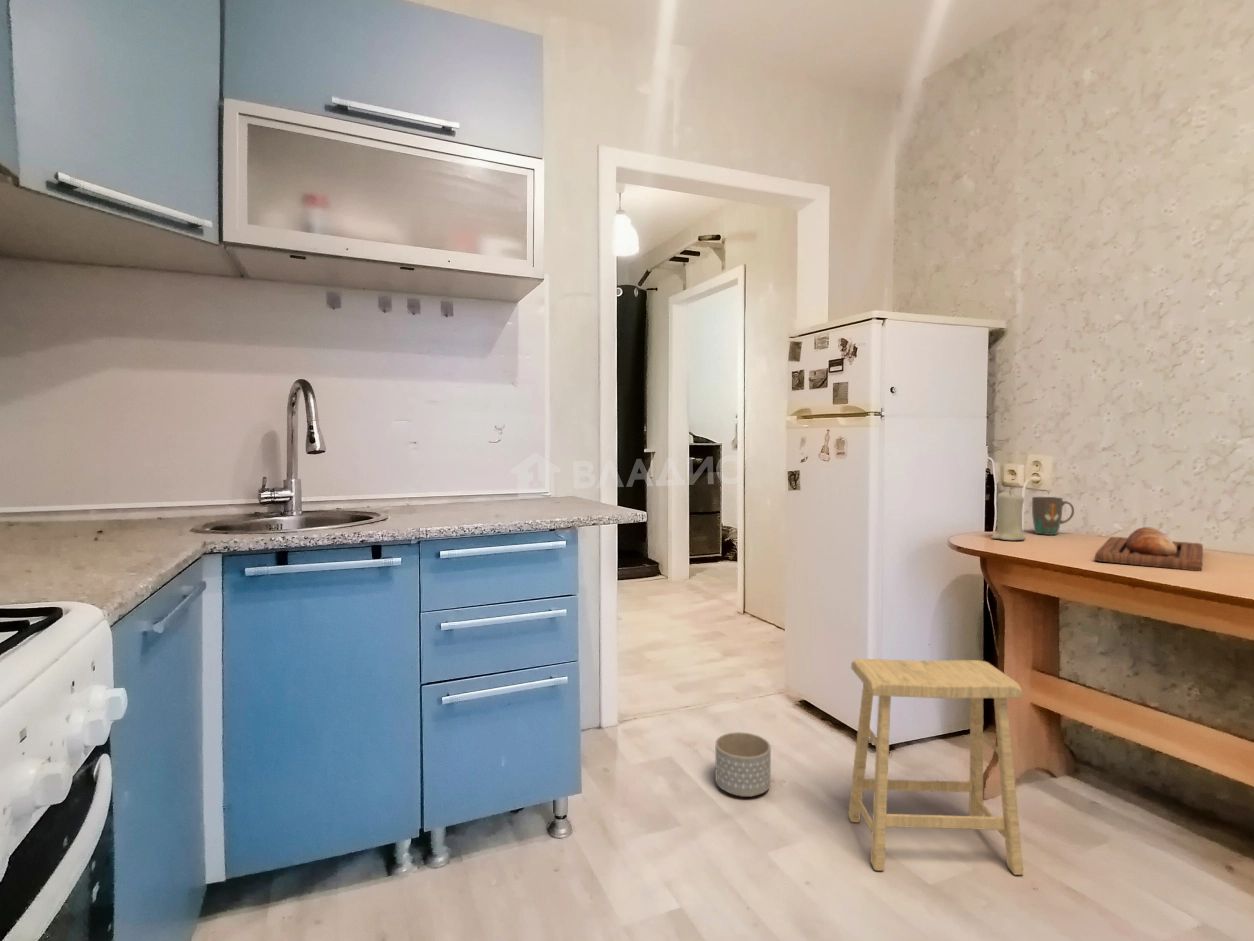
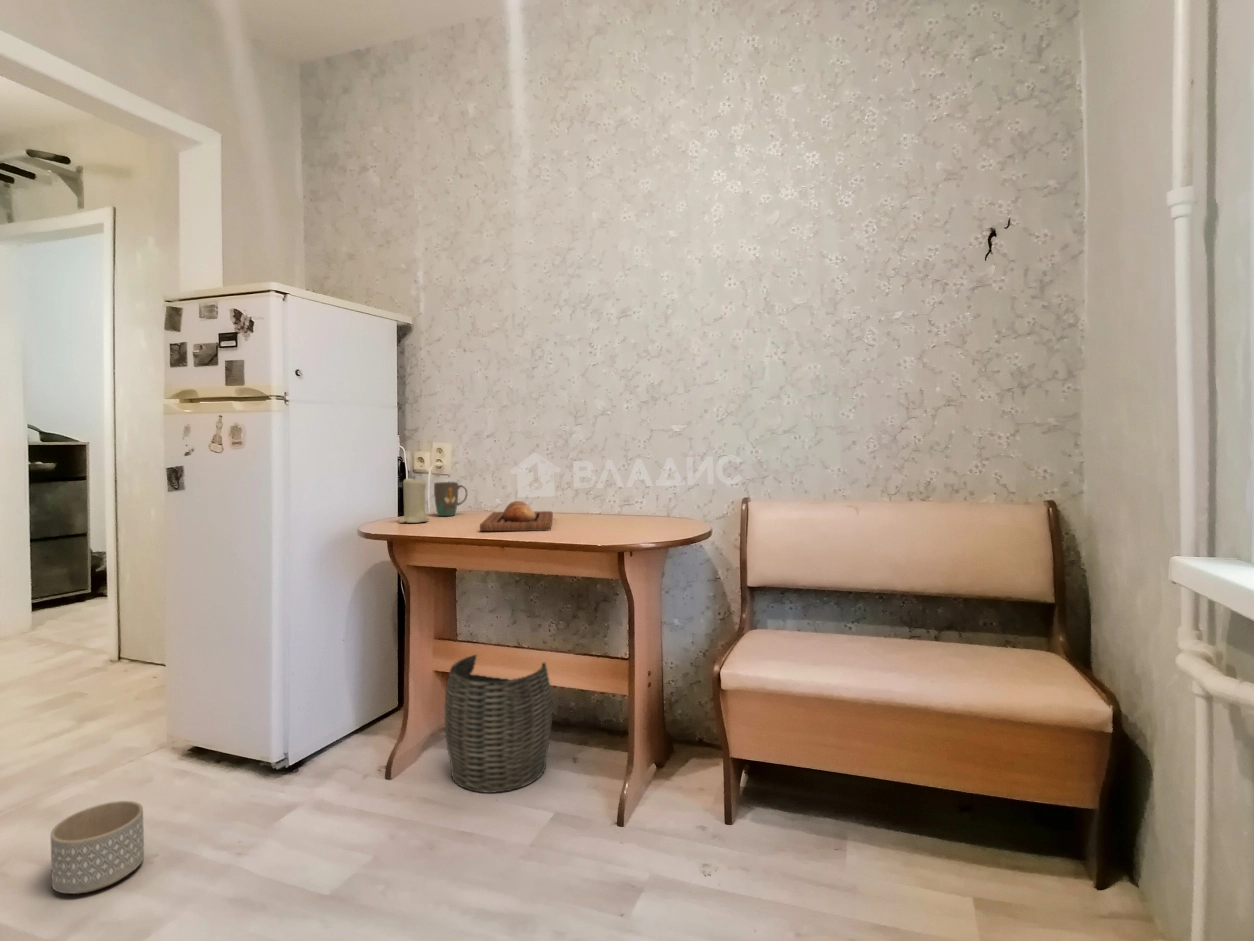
footstool: present [848,659,1023,875] -> none [249,641,431,900]
woven basket: none [1040,697,1193,872] -> present [445,654,552,793]

